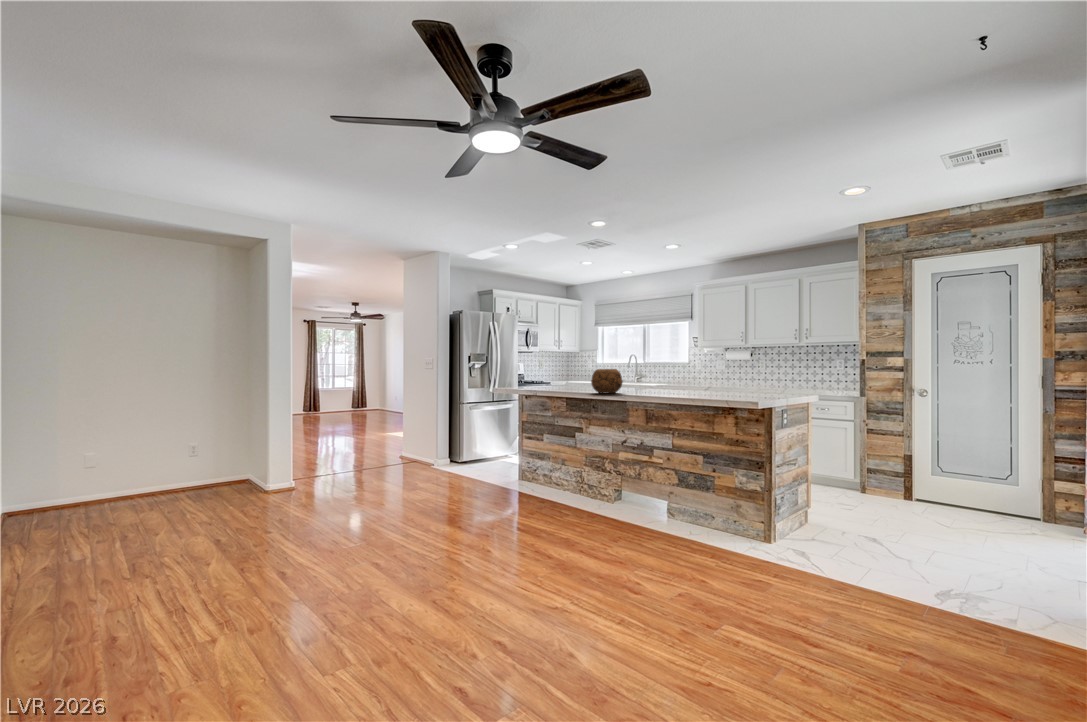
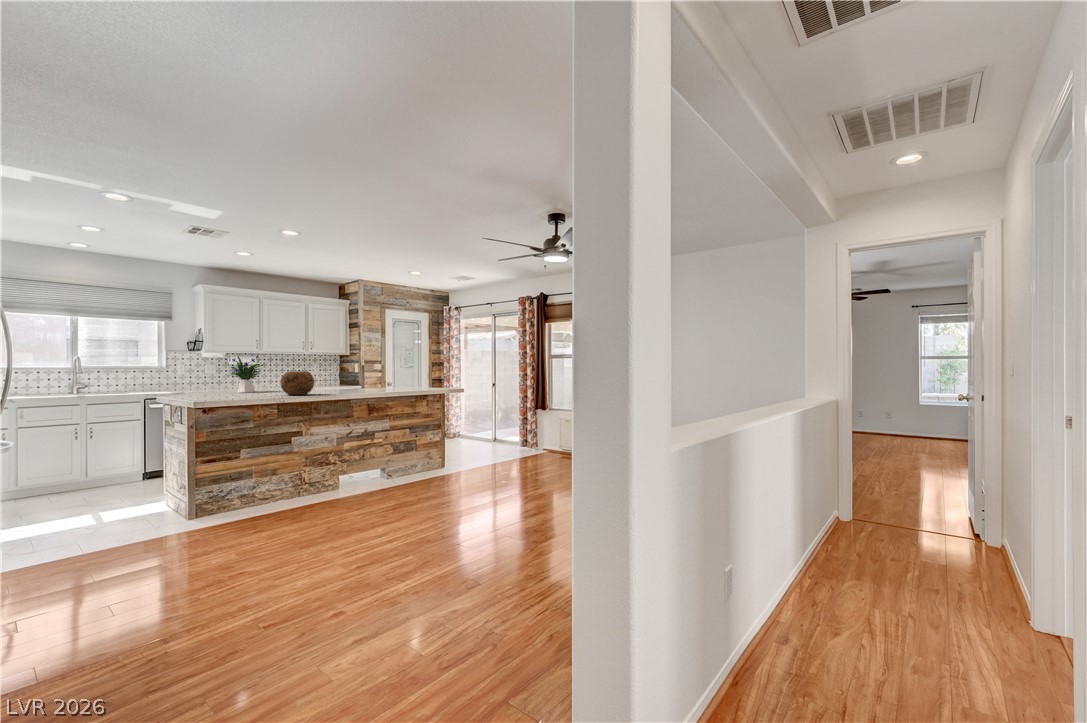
flower arrangement: none [639,352,673,388] -> present [231,356,263,392]

